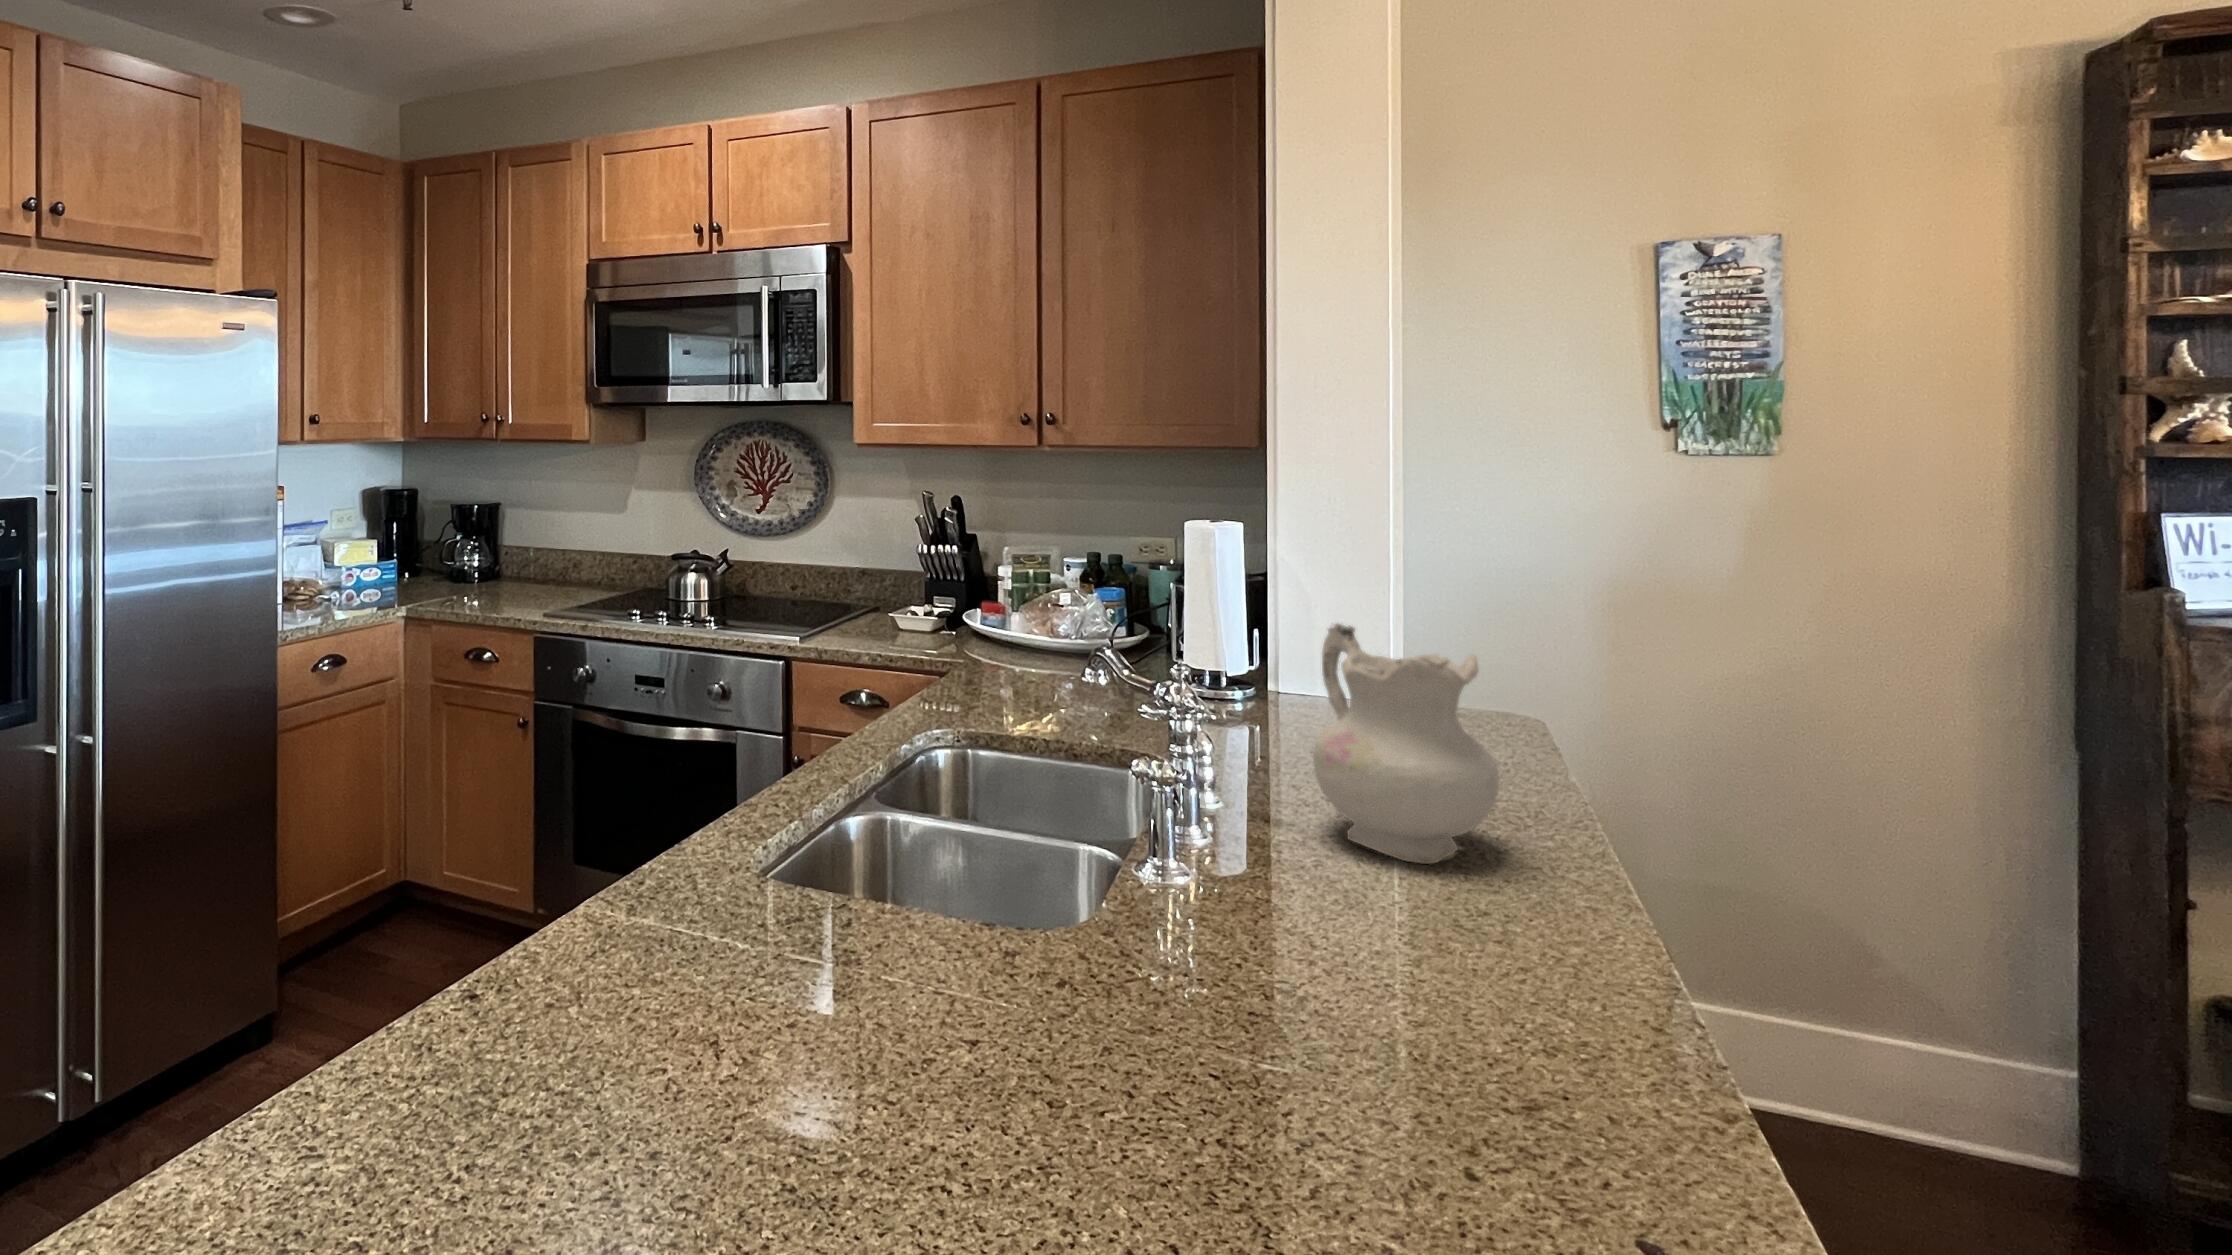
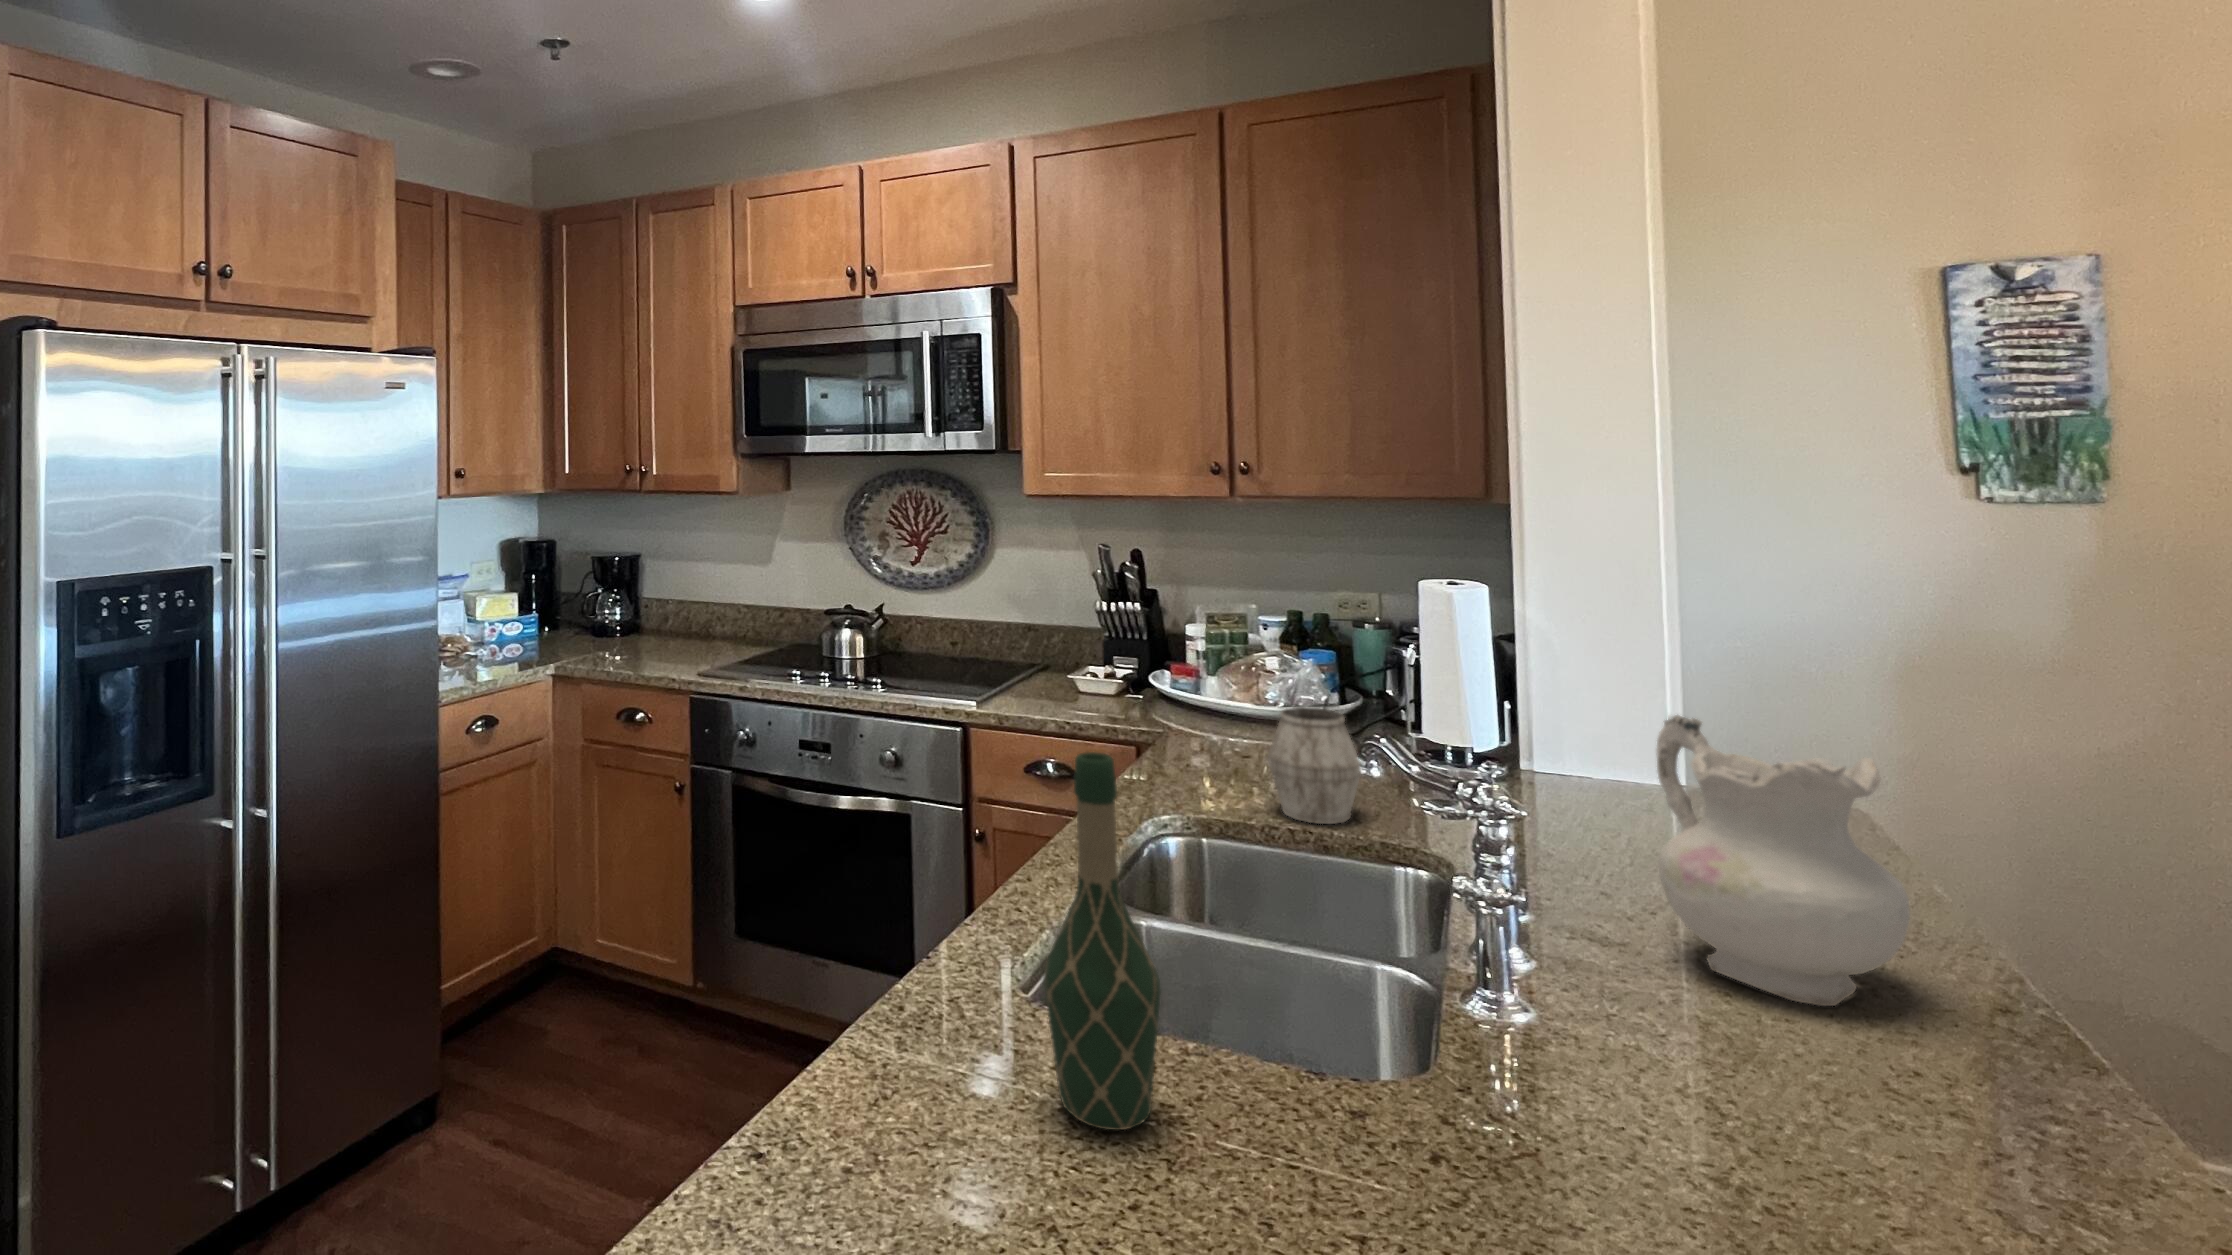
mug: none [1029,630,1106,733] -> present [1268,707,1361,824]
wine bottle: none [744,643,843,970] -> present [1044,752,1161,1130]

